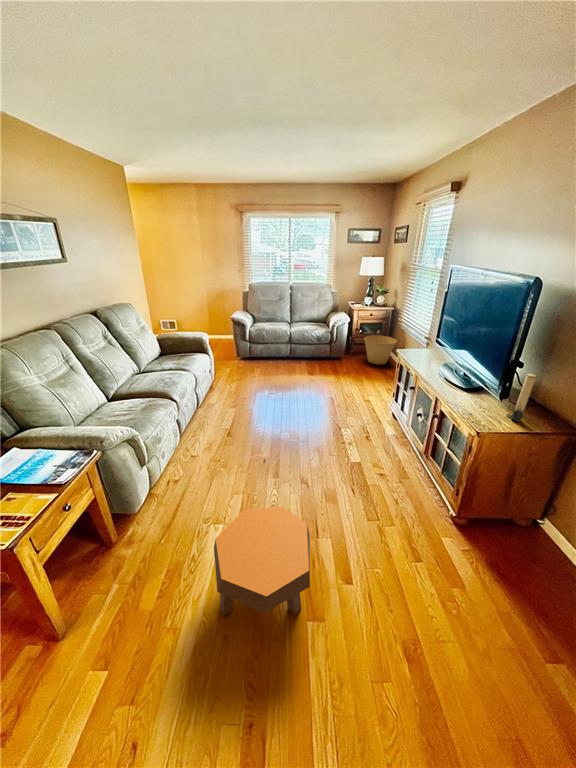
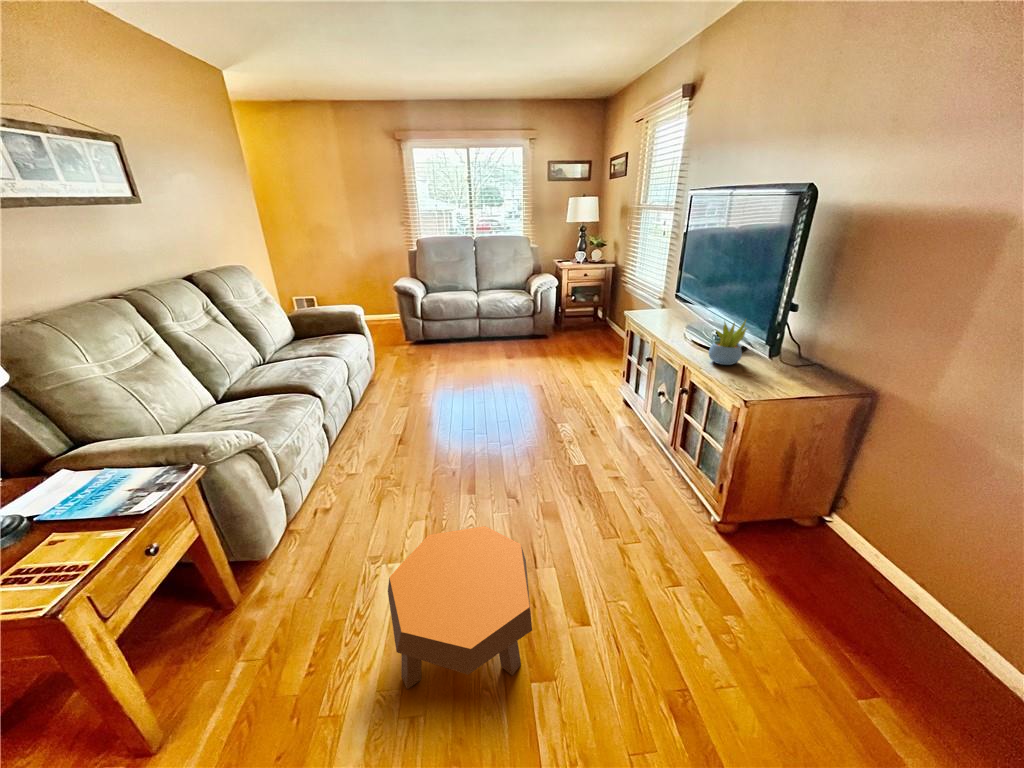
basket: present [364,335,397,364] -> none [579,302,623,340]
succulent plant: none [456,367,487,401] -> present [709,320,747,365]
candle: present [507,374,536,422] -> none [777,319,814,385]

